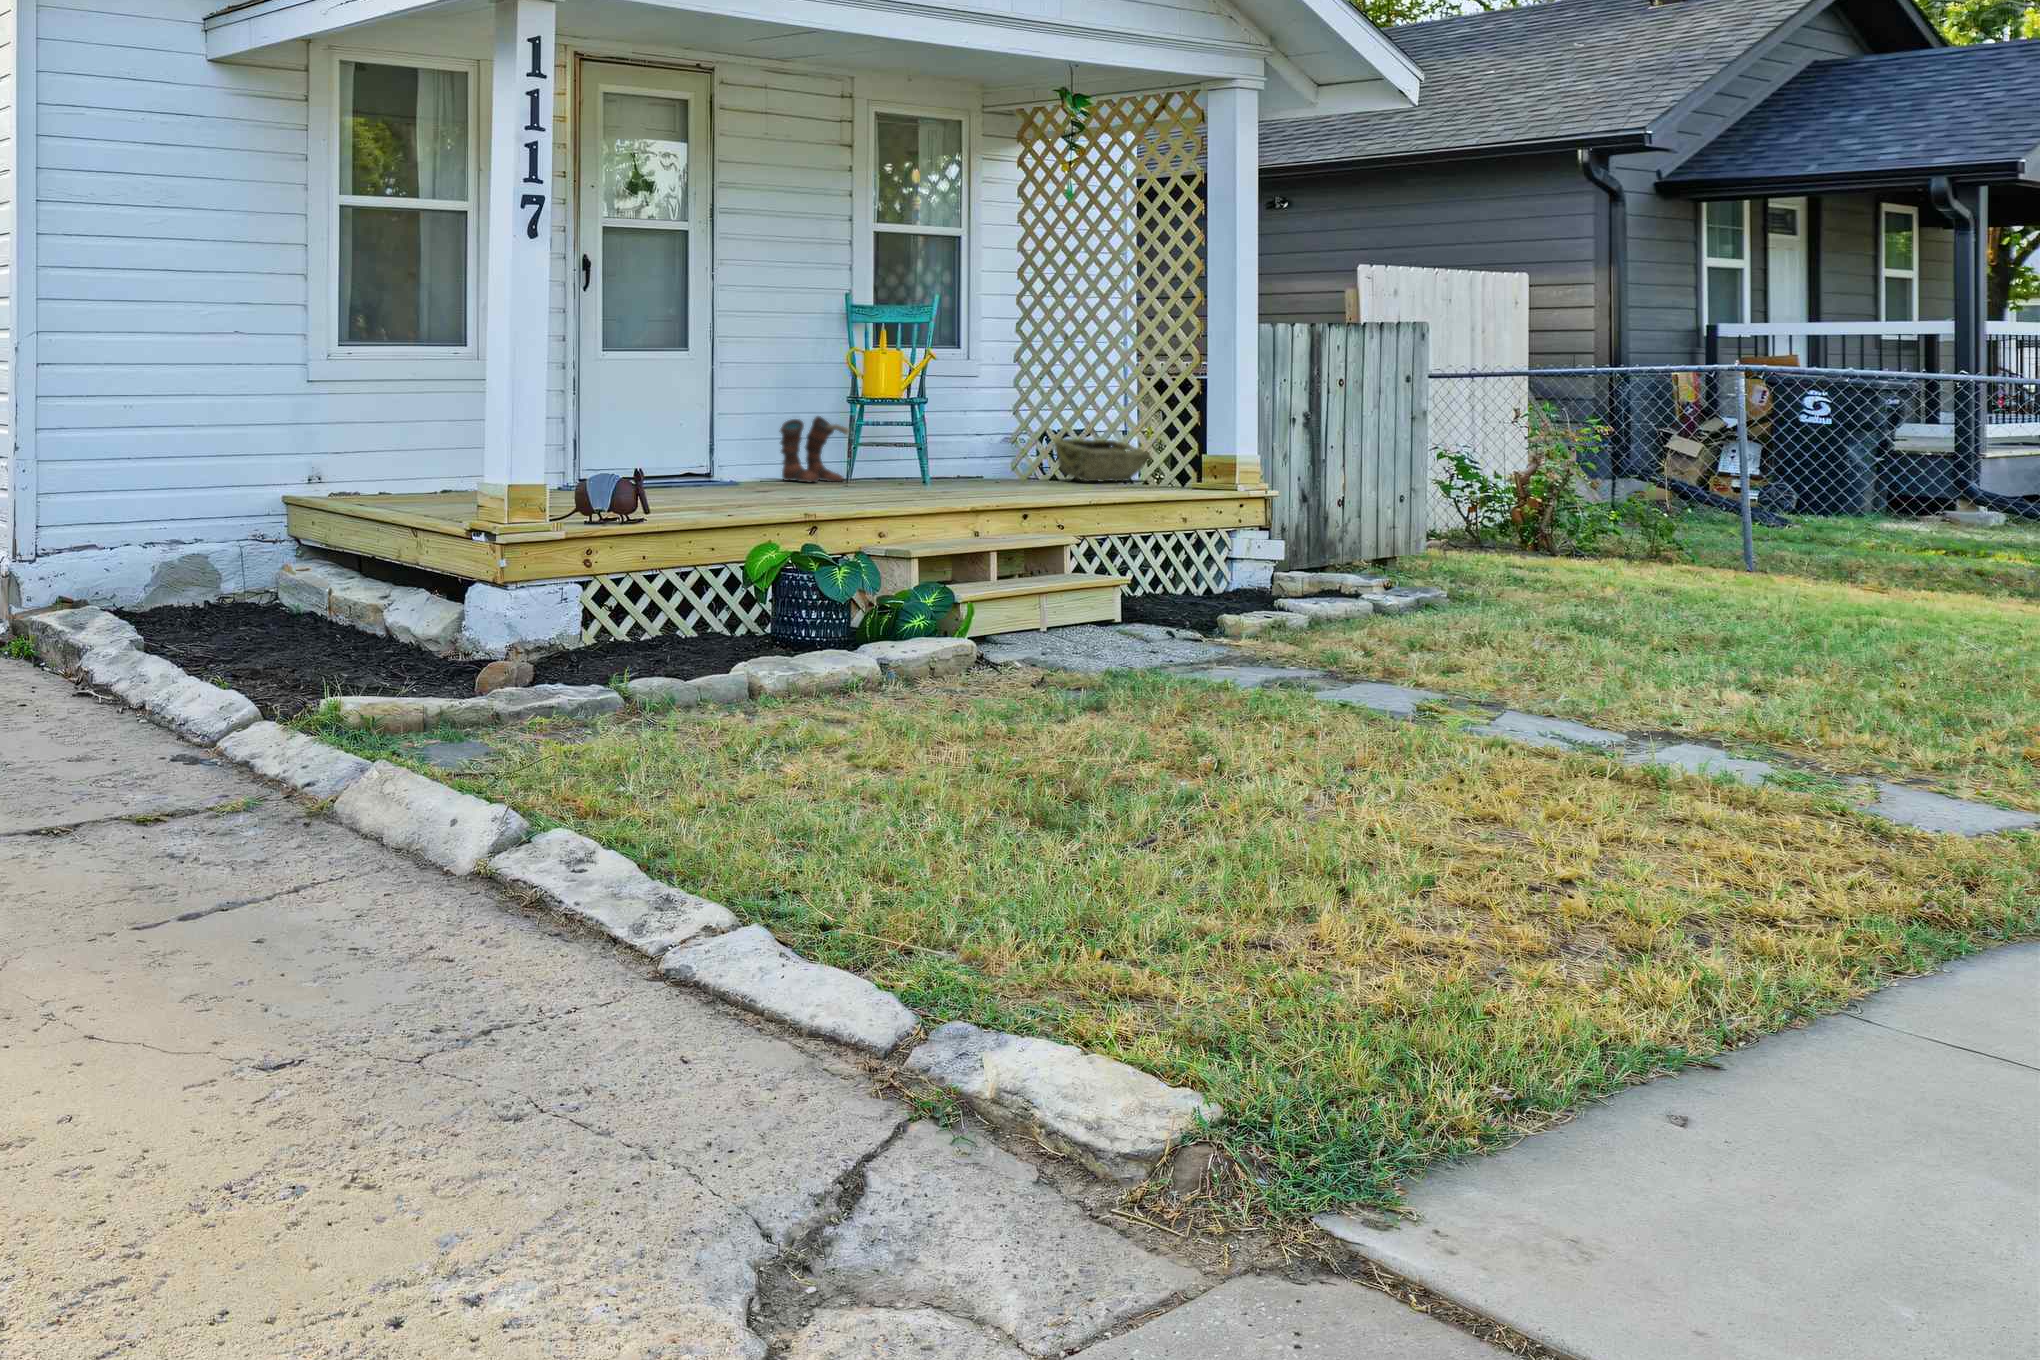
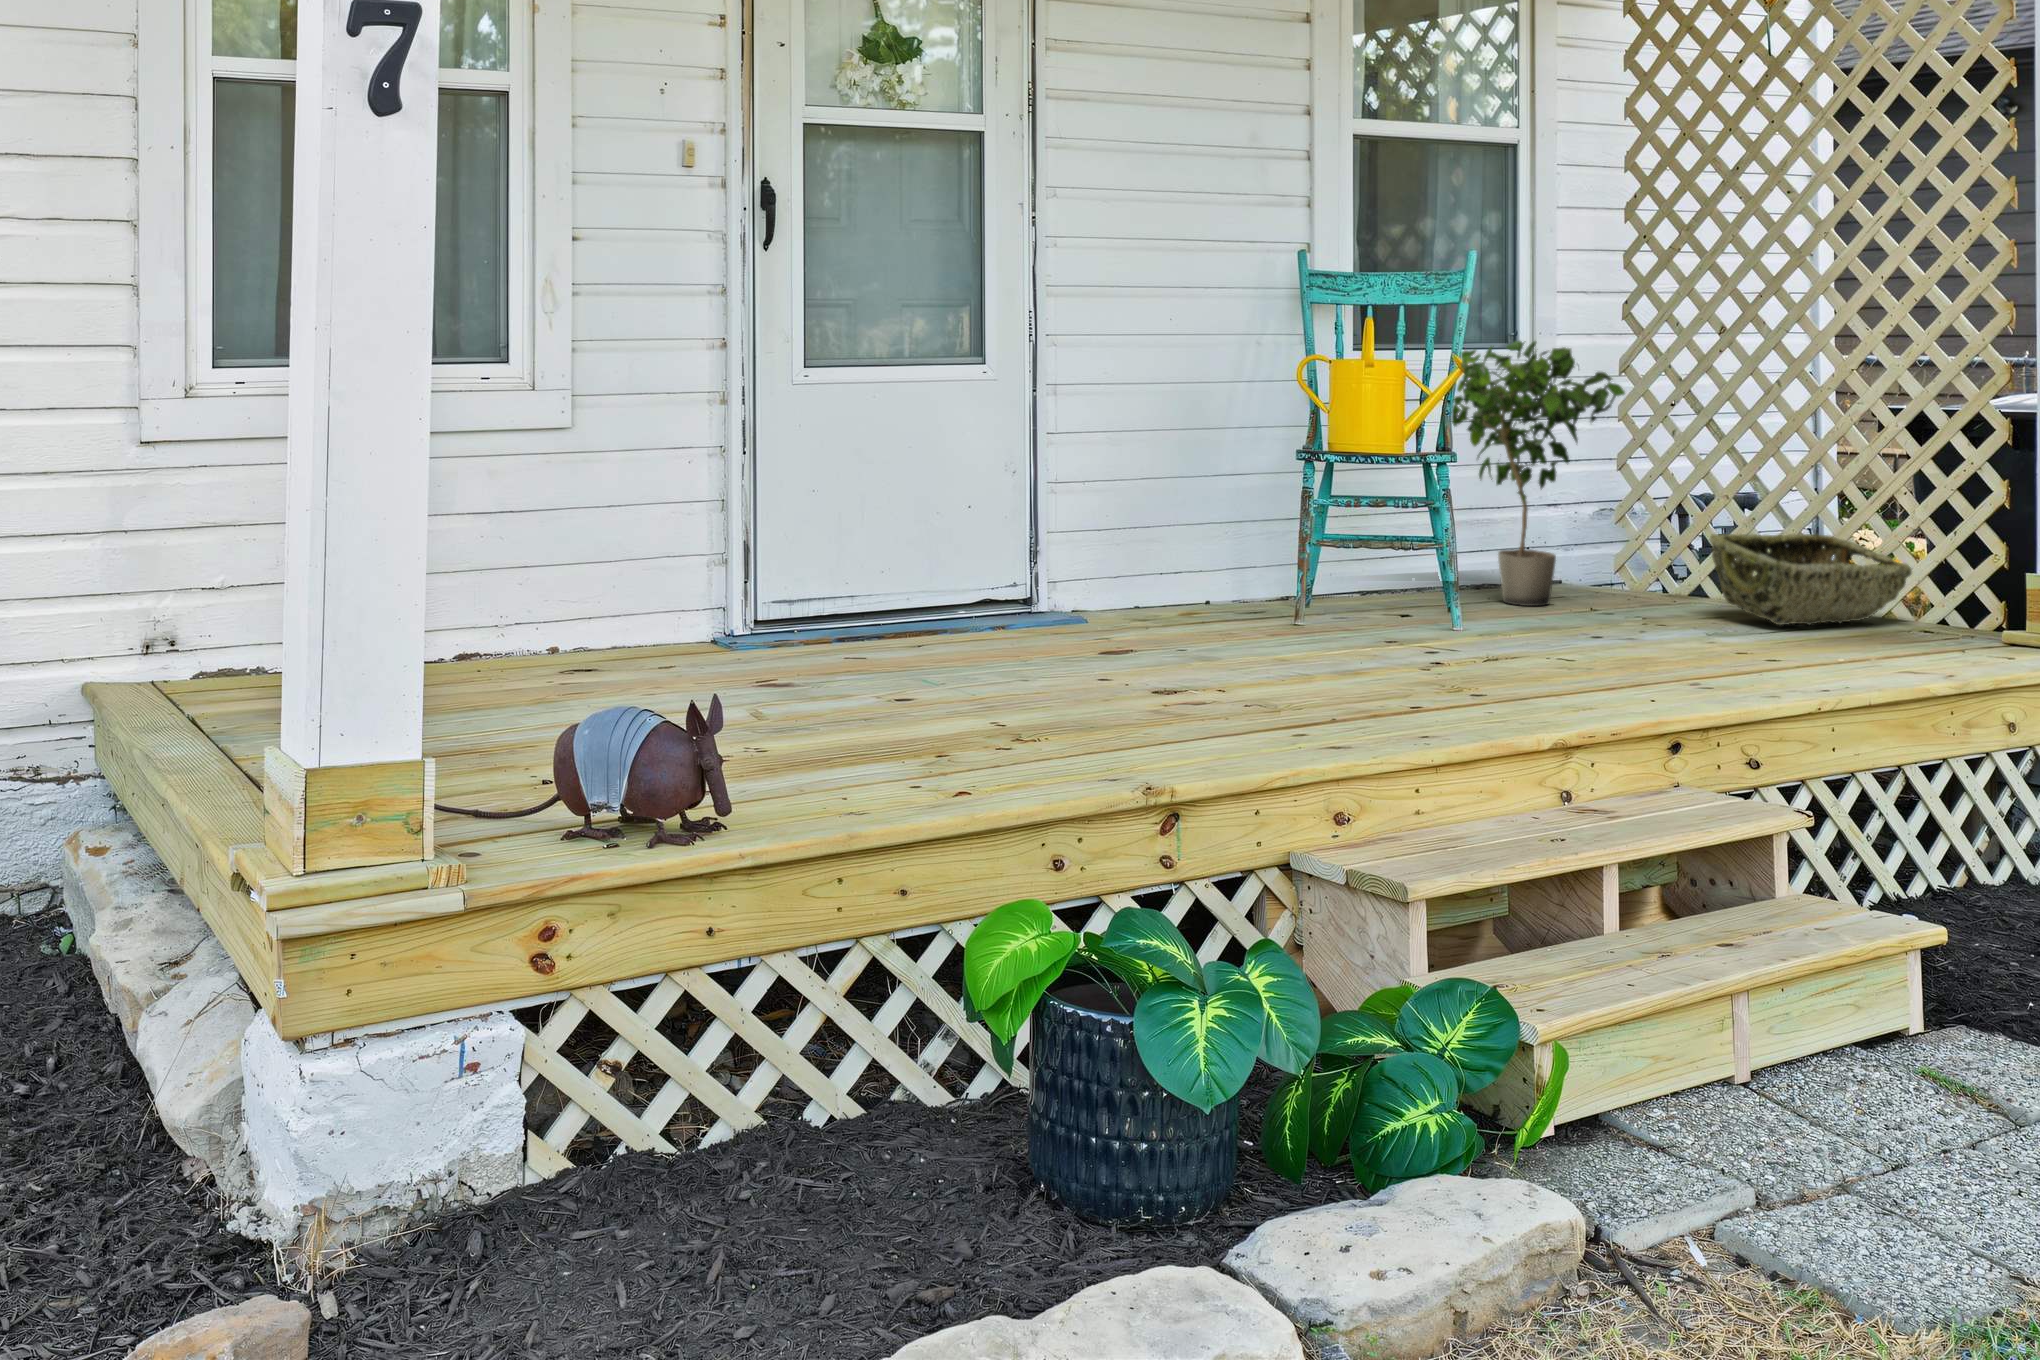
potted plant: none [908,340,1012,479] -> present [1451,341,1625,606]
boots: present [780,416,849,482] -> none [1164,486,1304,621]

